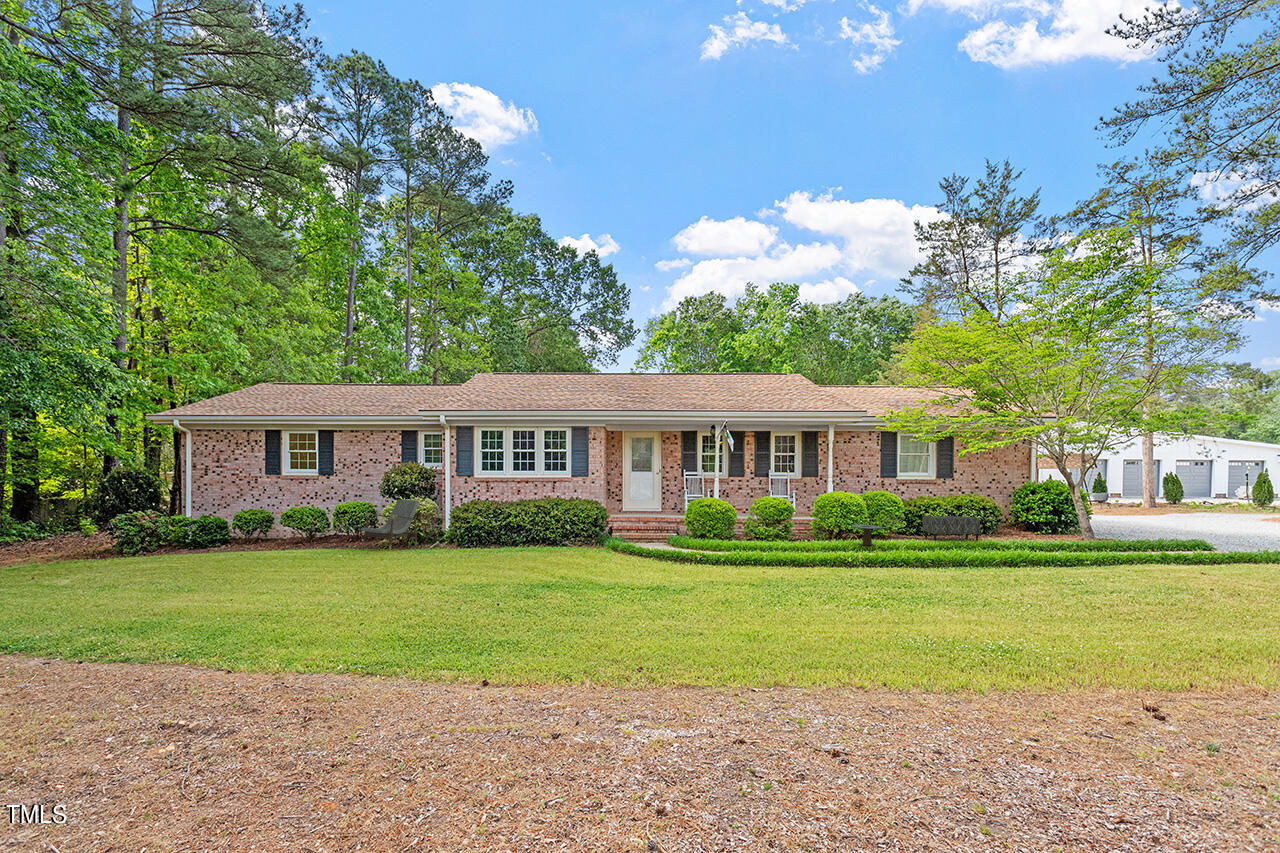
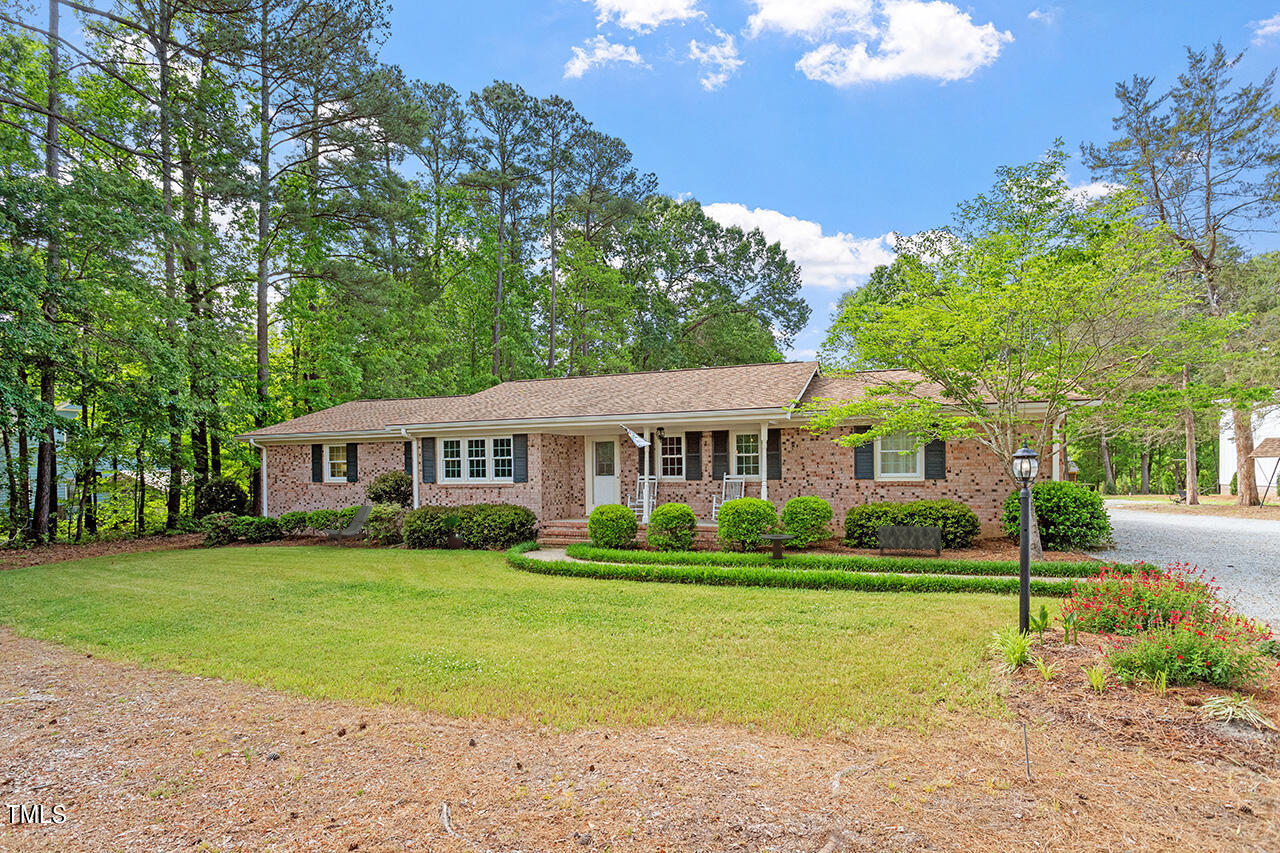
potted tree: none [519,506,542,546] -> present [442,515,463,549]

